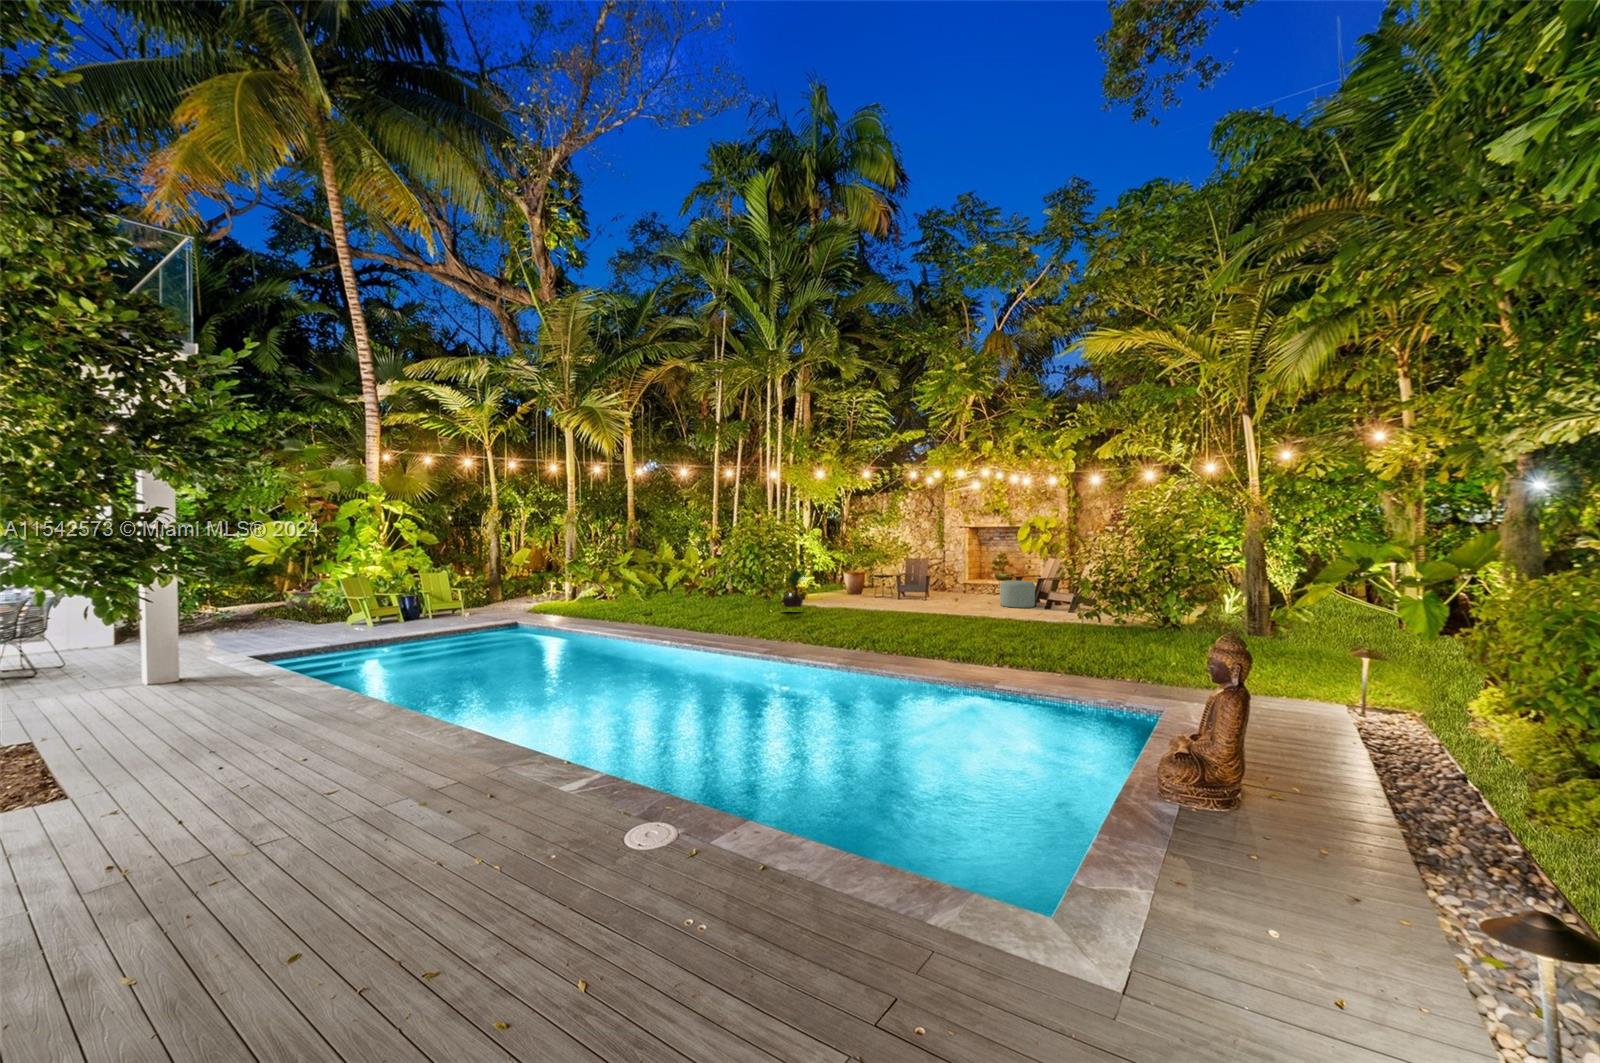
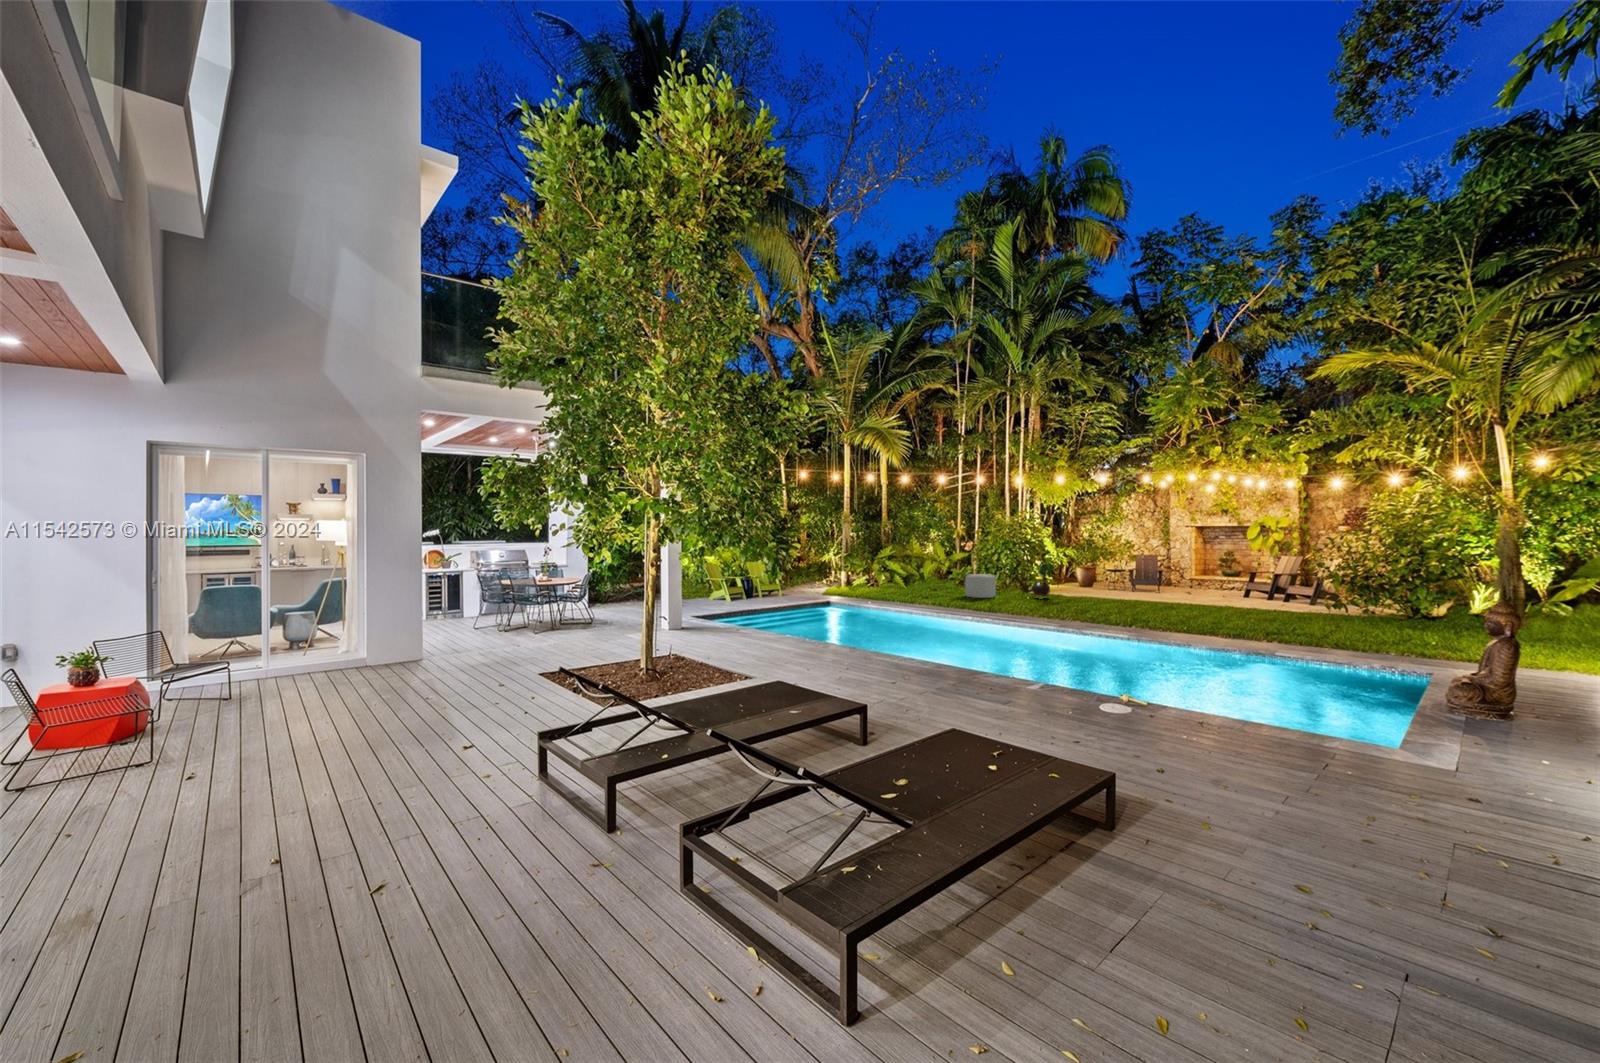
ottoman: present [1000,580,1035,608] -> present [965,574,996,598]

